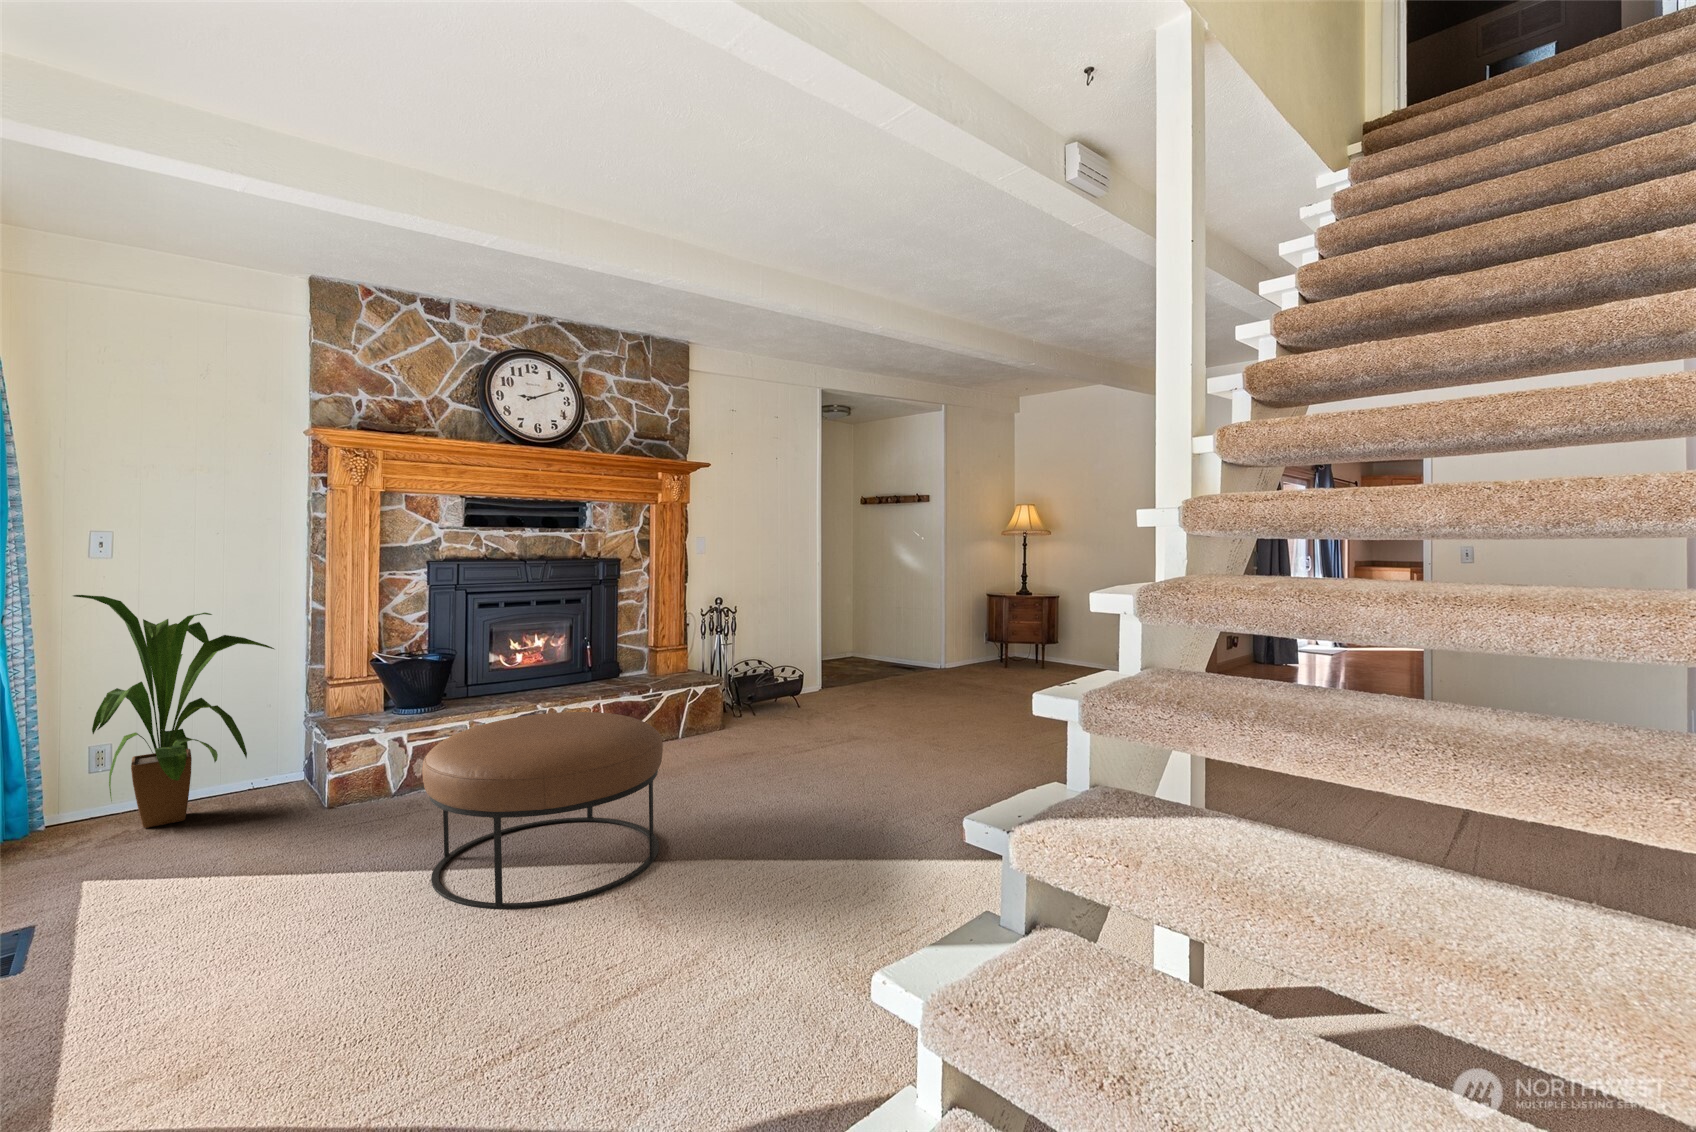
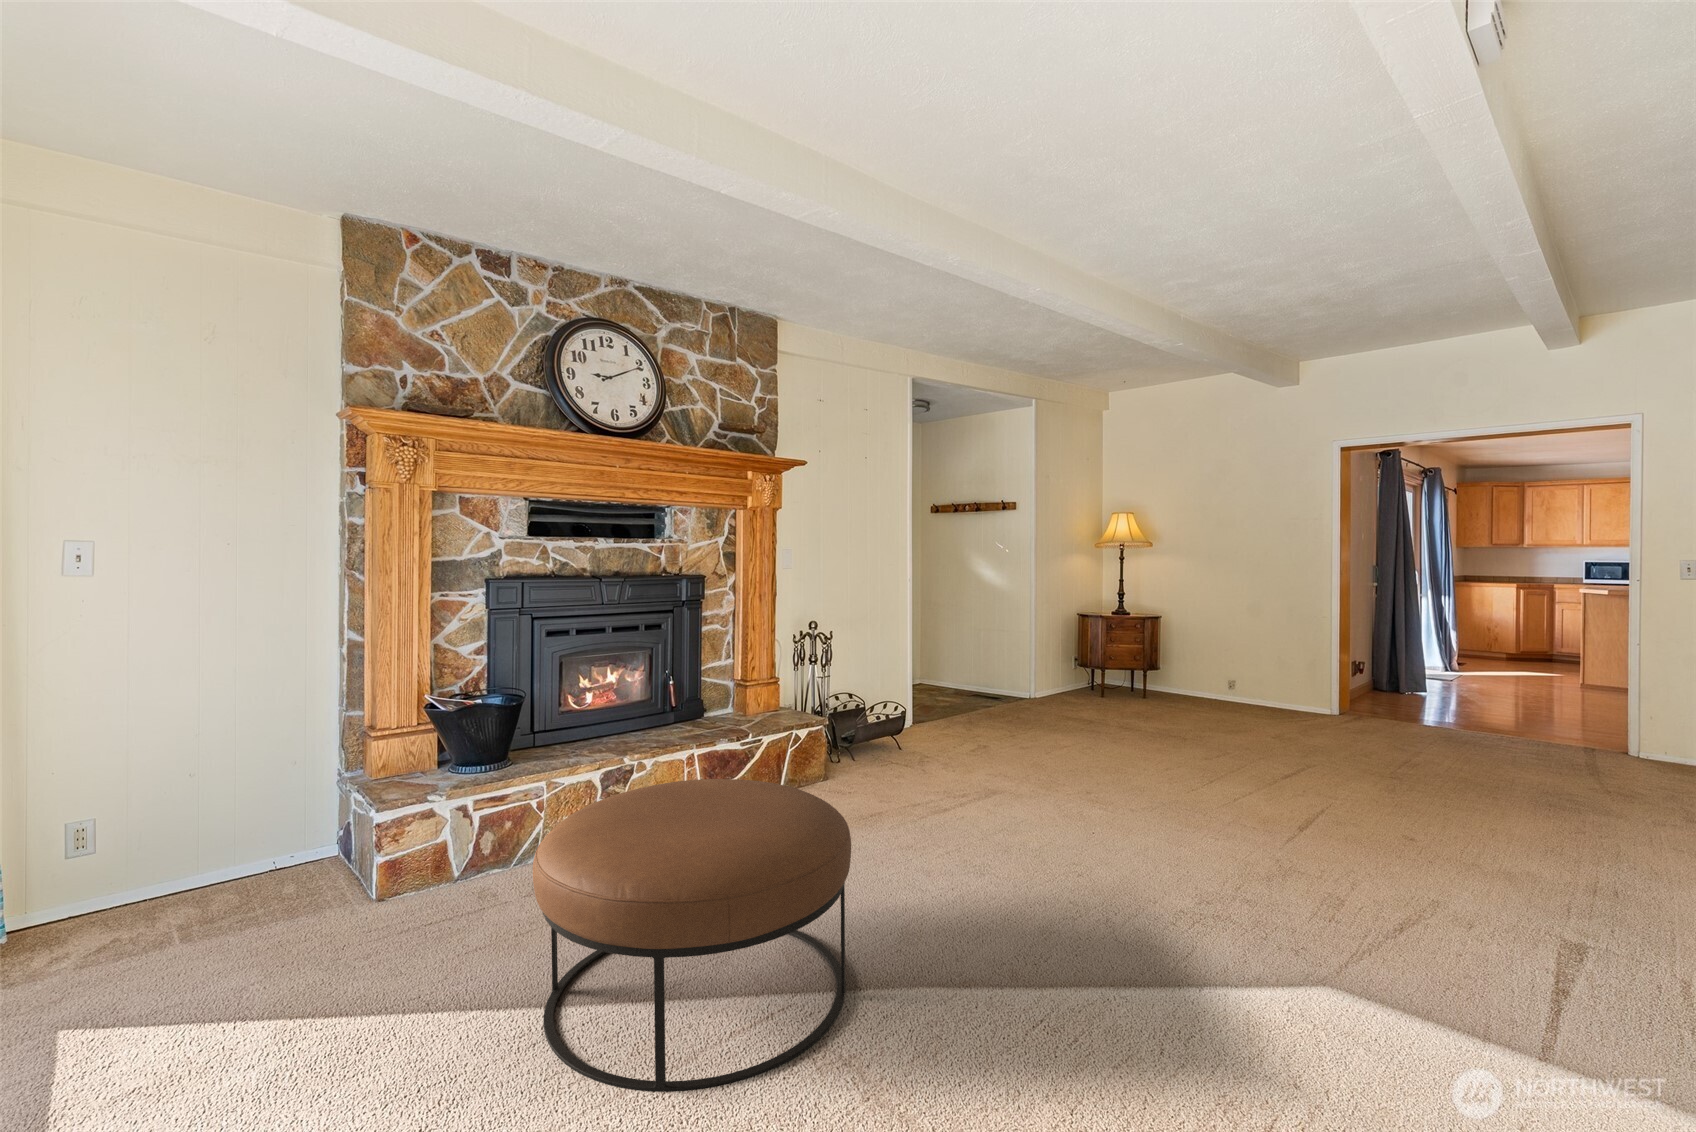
house plant: present [73,595,274,828] -> none [32,627,302,941]

